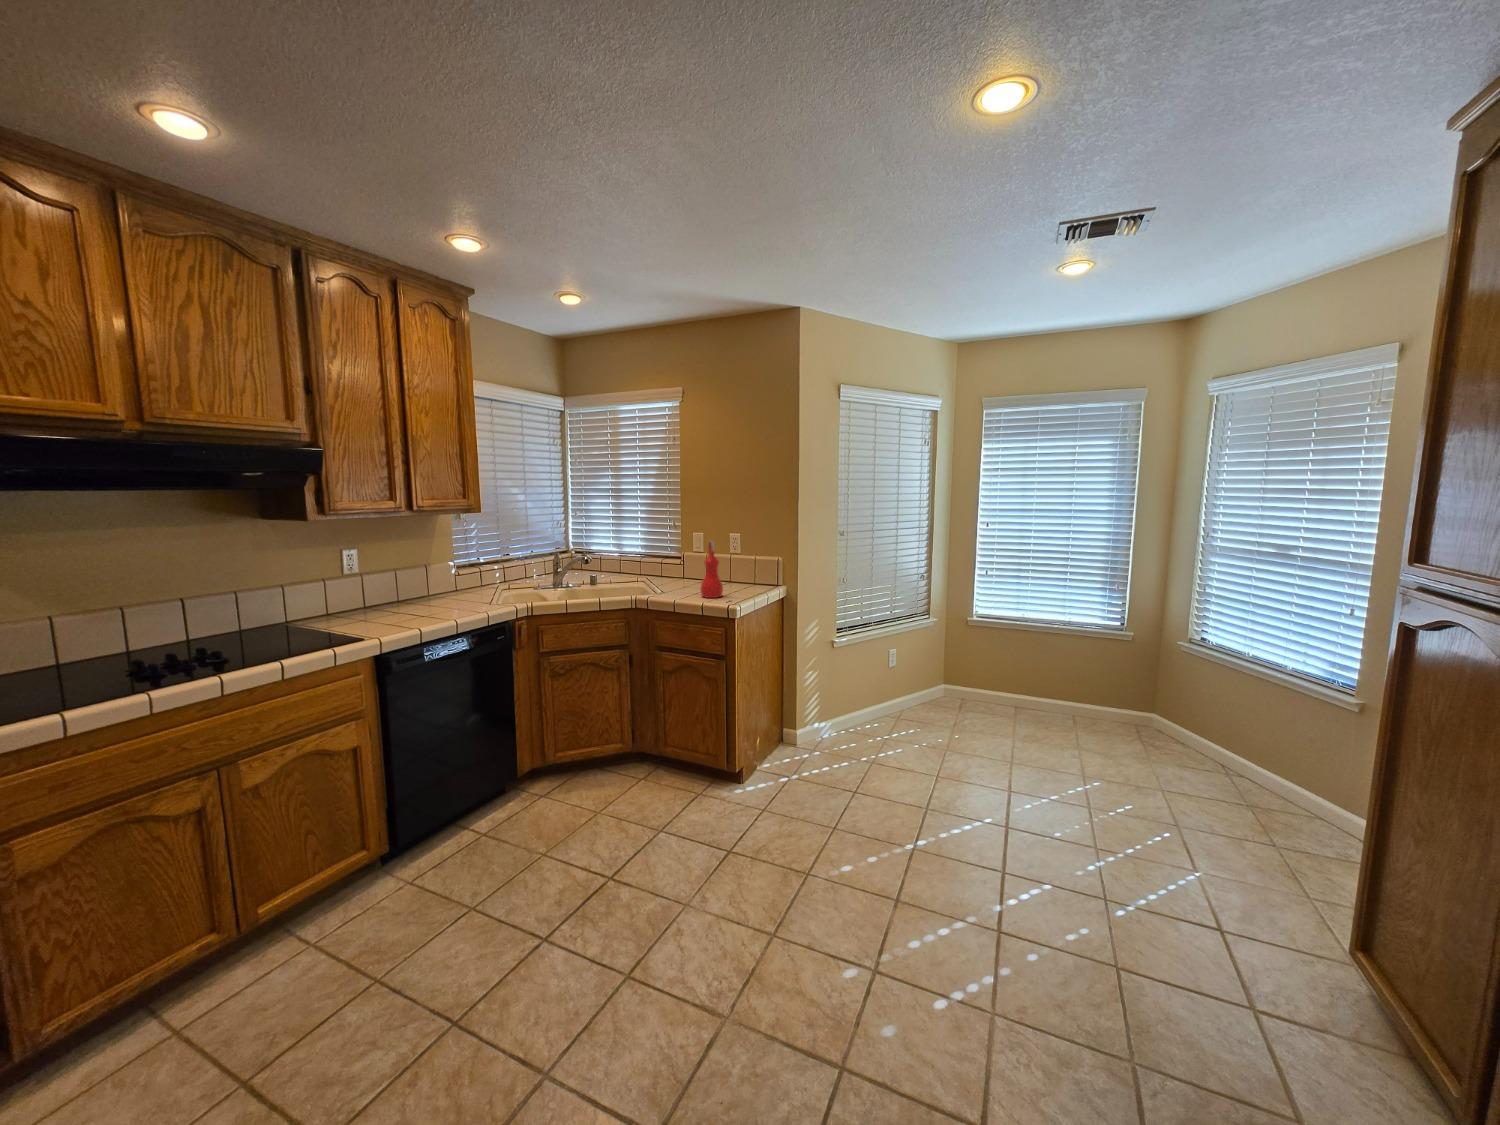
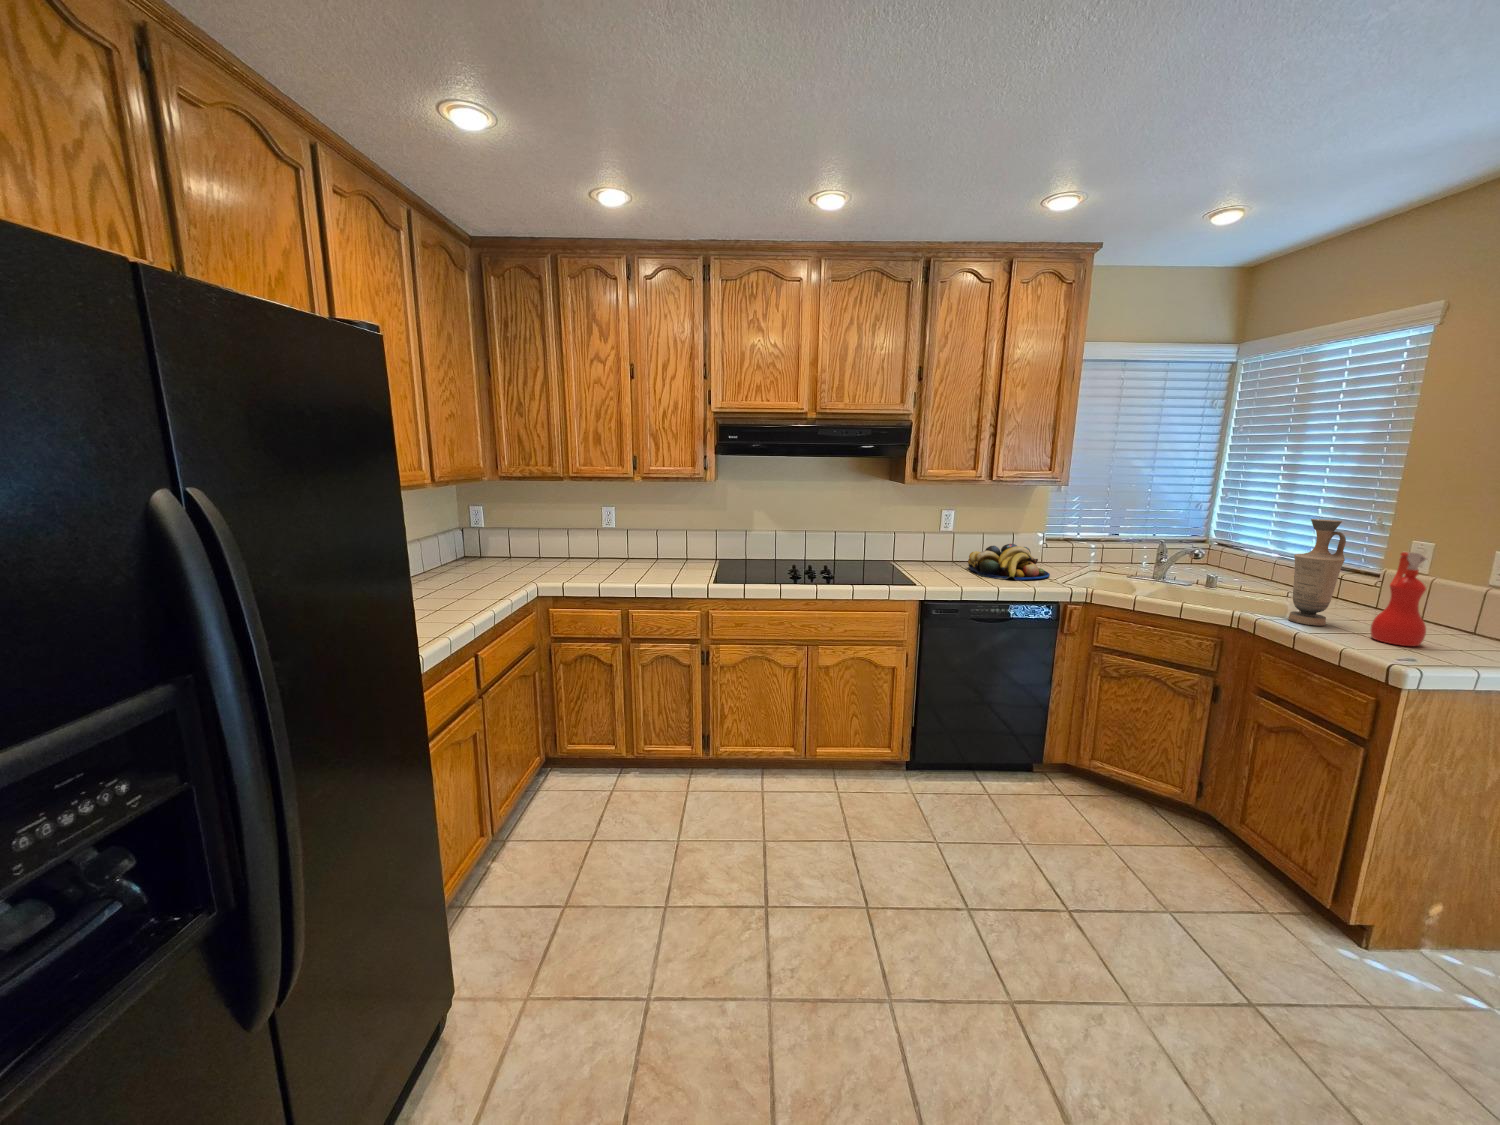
vase: none [656,526,681,597] -> present [1288,519,1346,626]
fruit bowl: none [394,576,484,614] -> present [968,544,1050,580]

